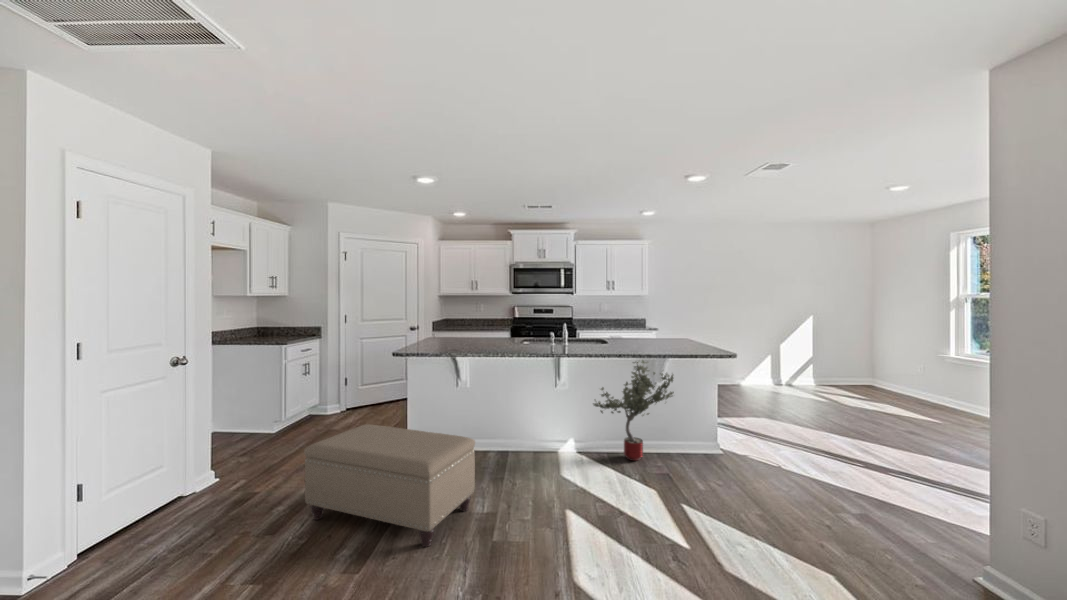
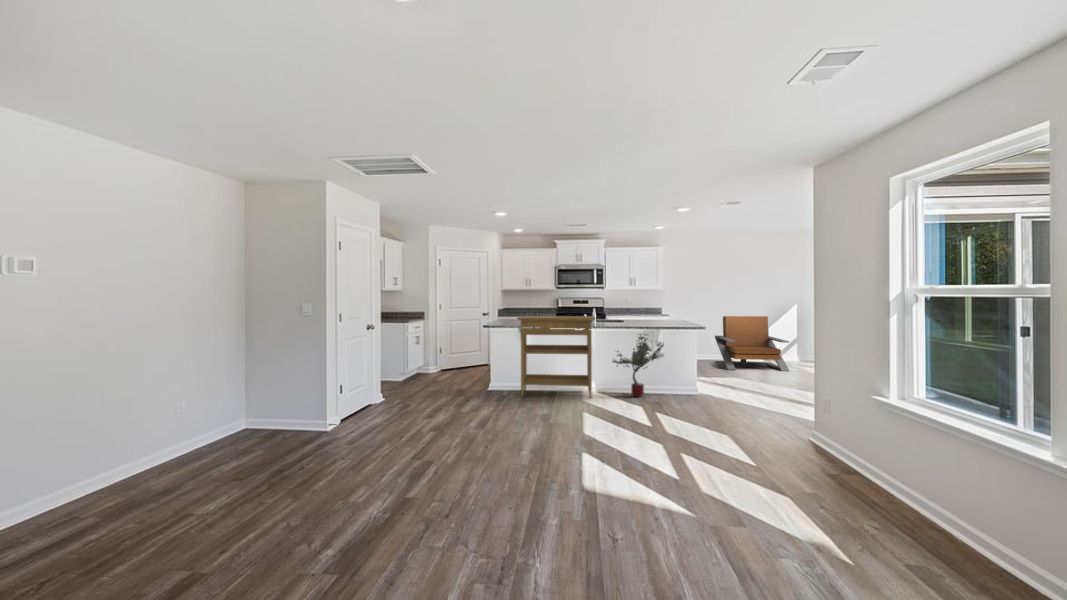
lounge chair: none [714,329,815,402] -> present [715,316,789,371]
console table: none [442,334,569,466] -> present [517,316,595,398]
ottoman: present [304,424,475,547] -> none [448,367,540,424]

